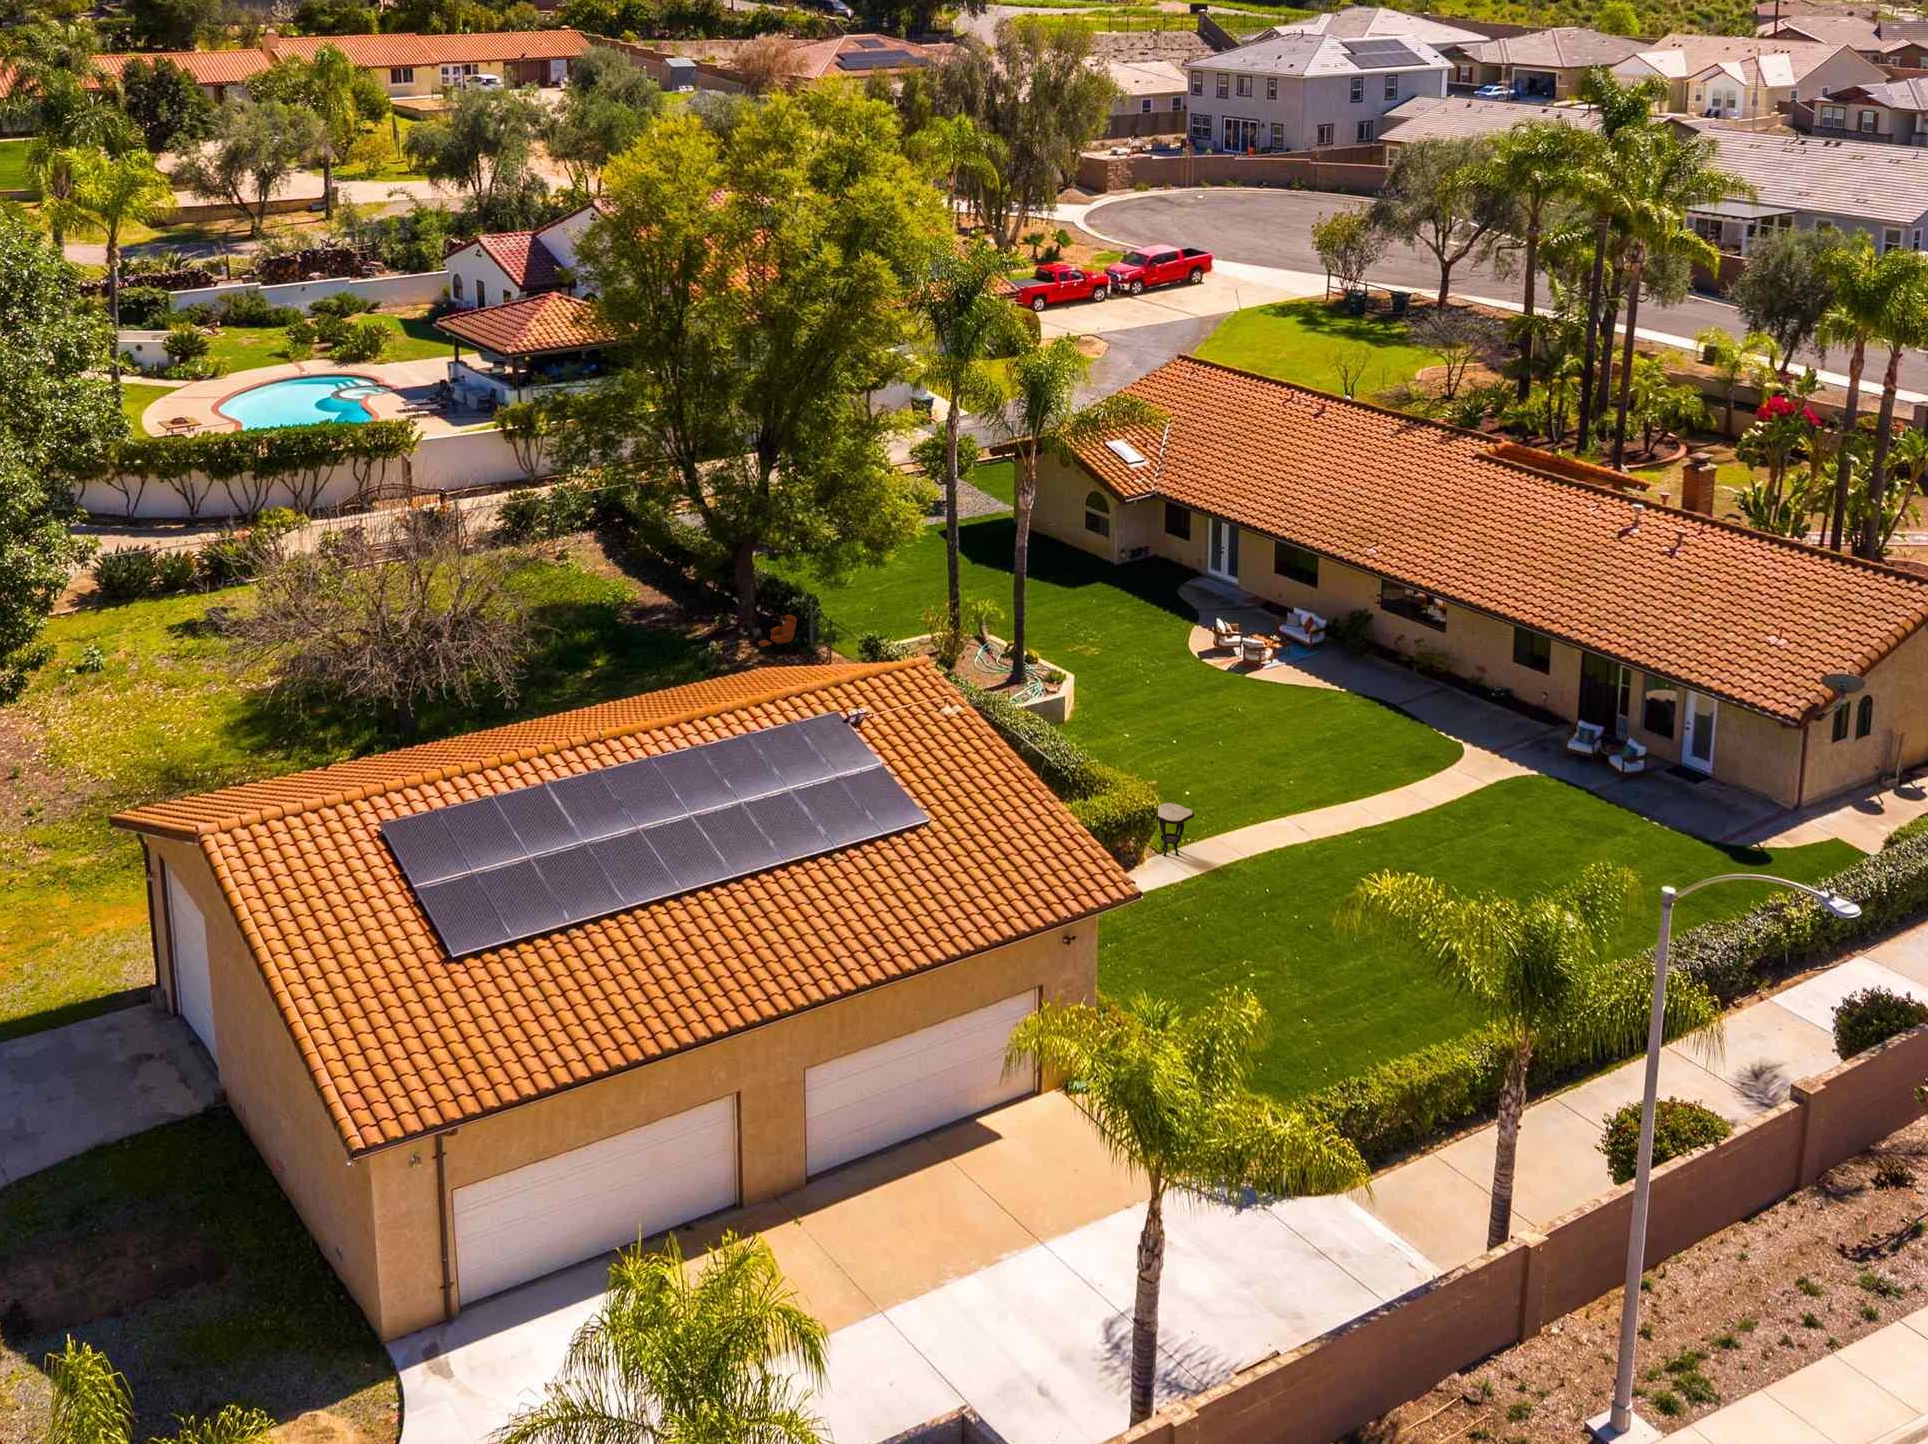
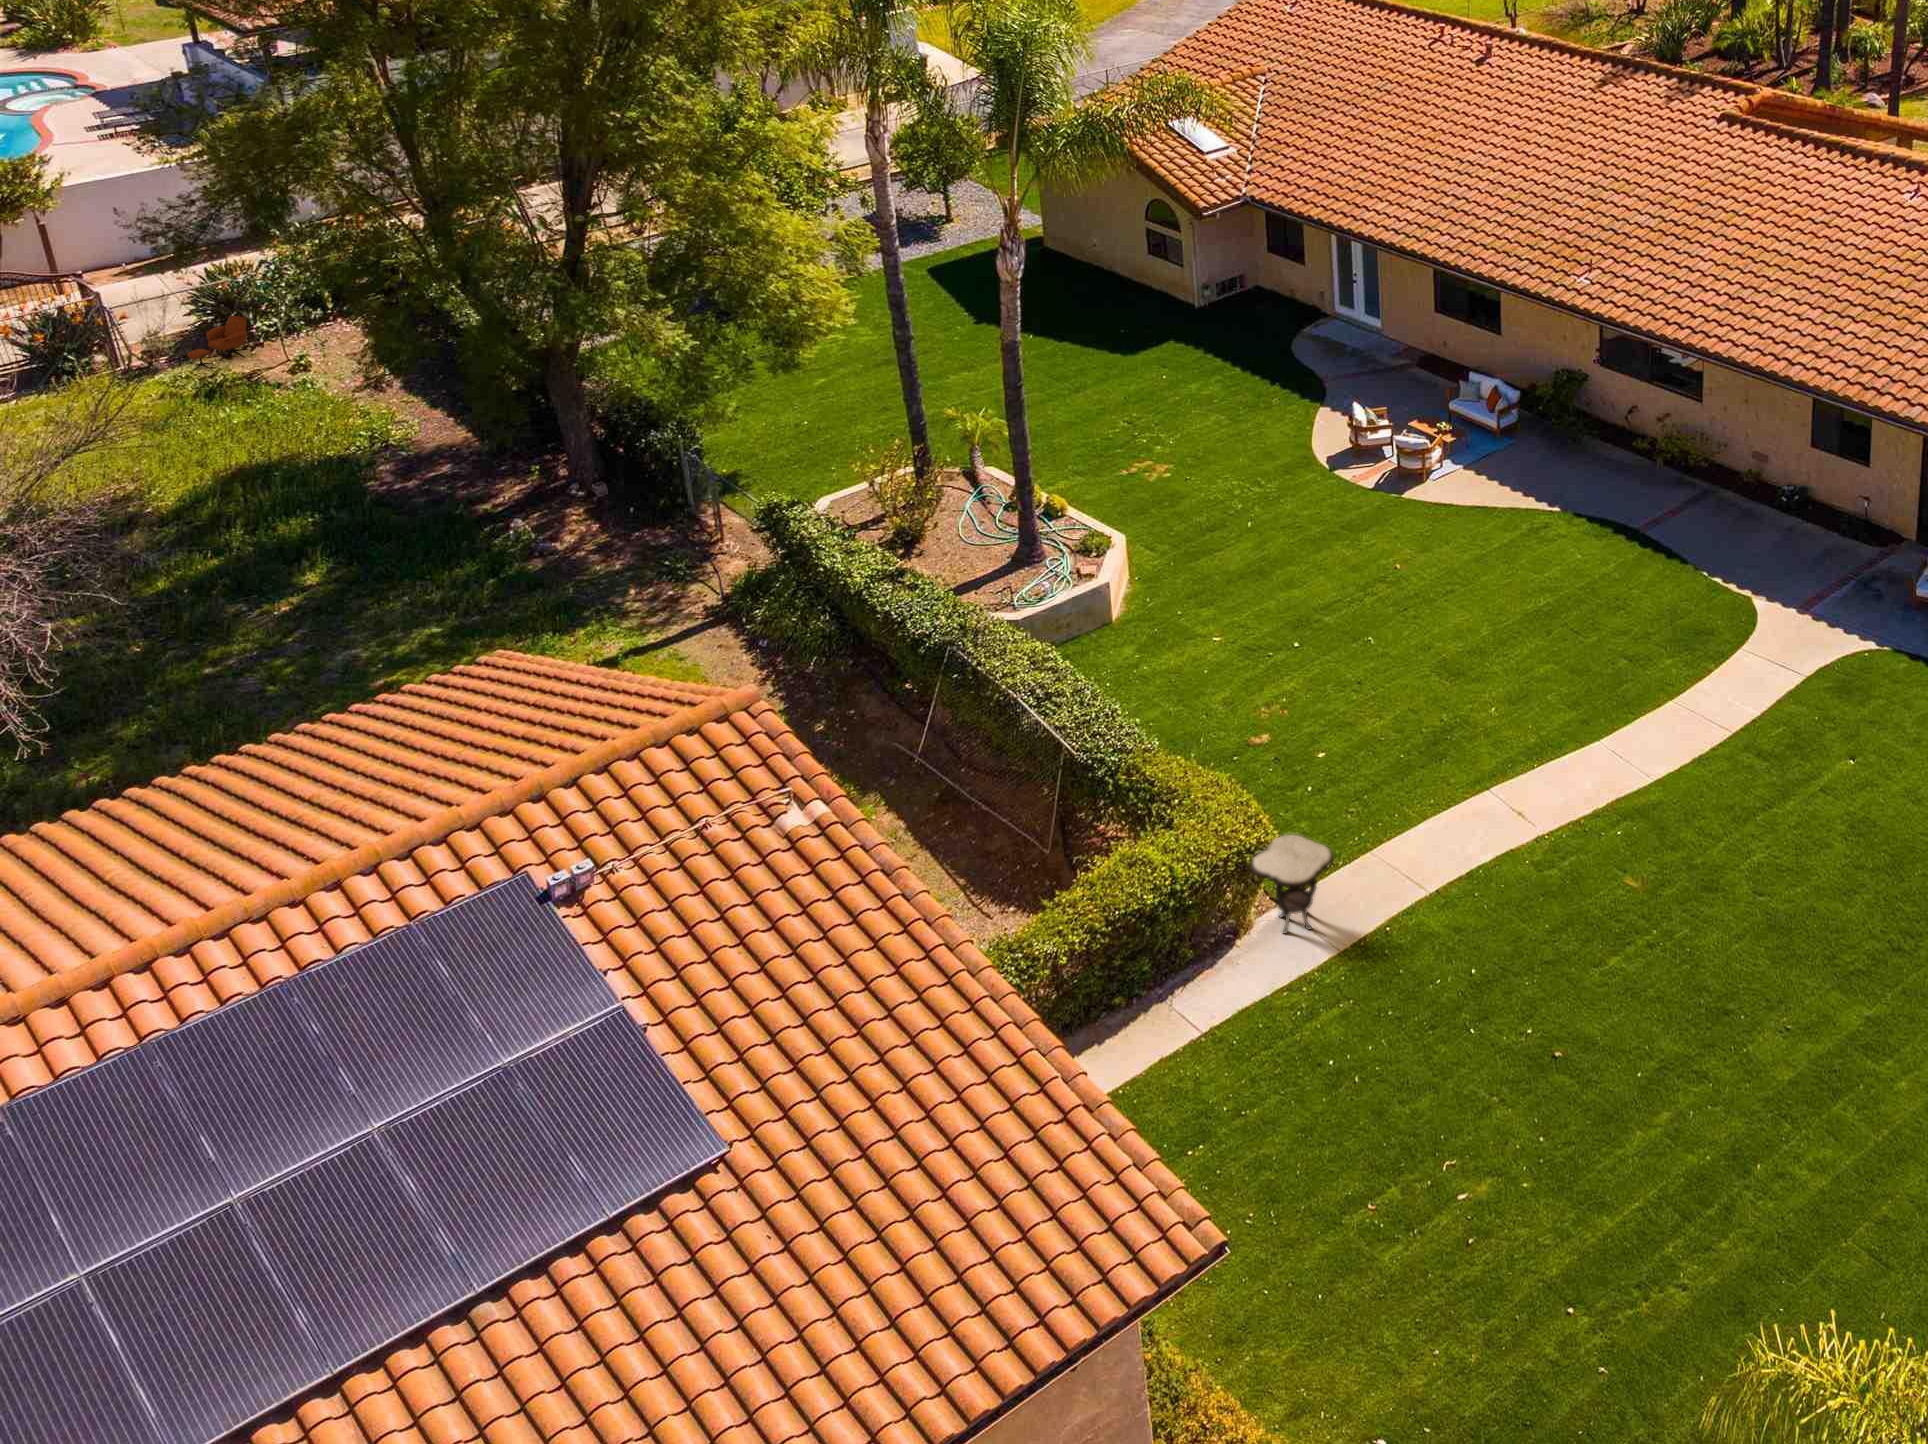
lounge chair: present [758,615,797,654] -> present [187,314,249,371]

